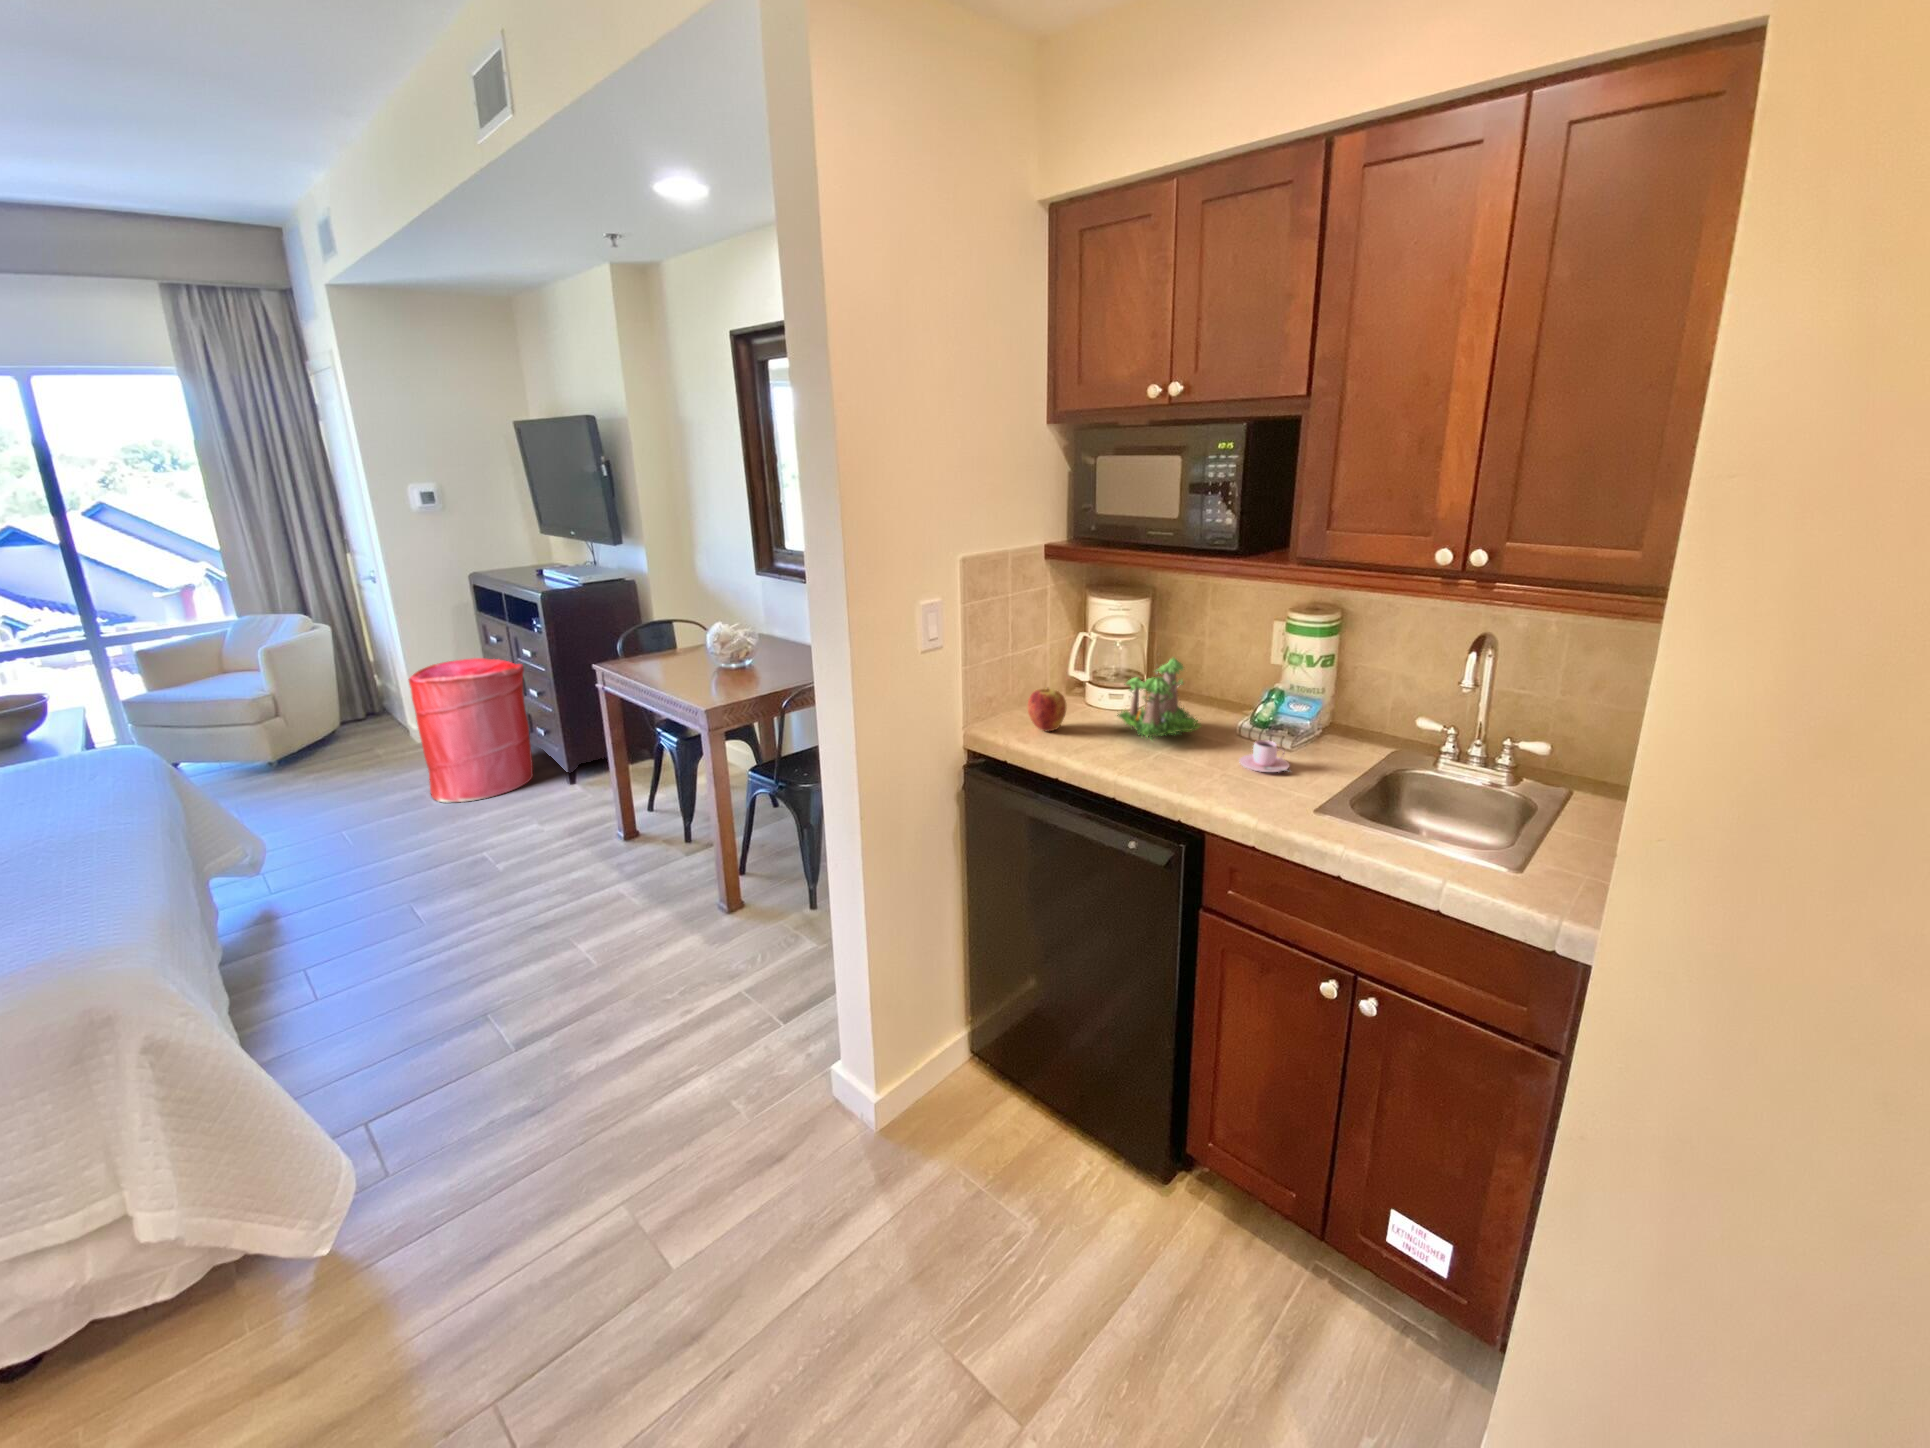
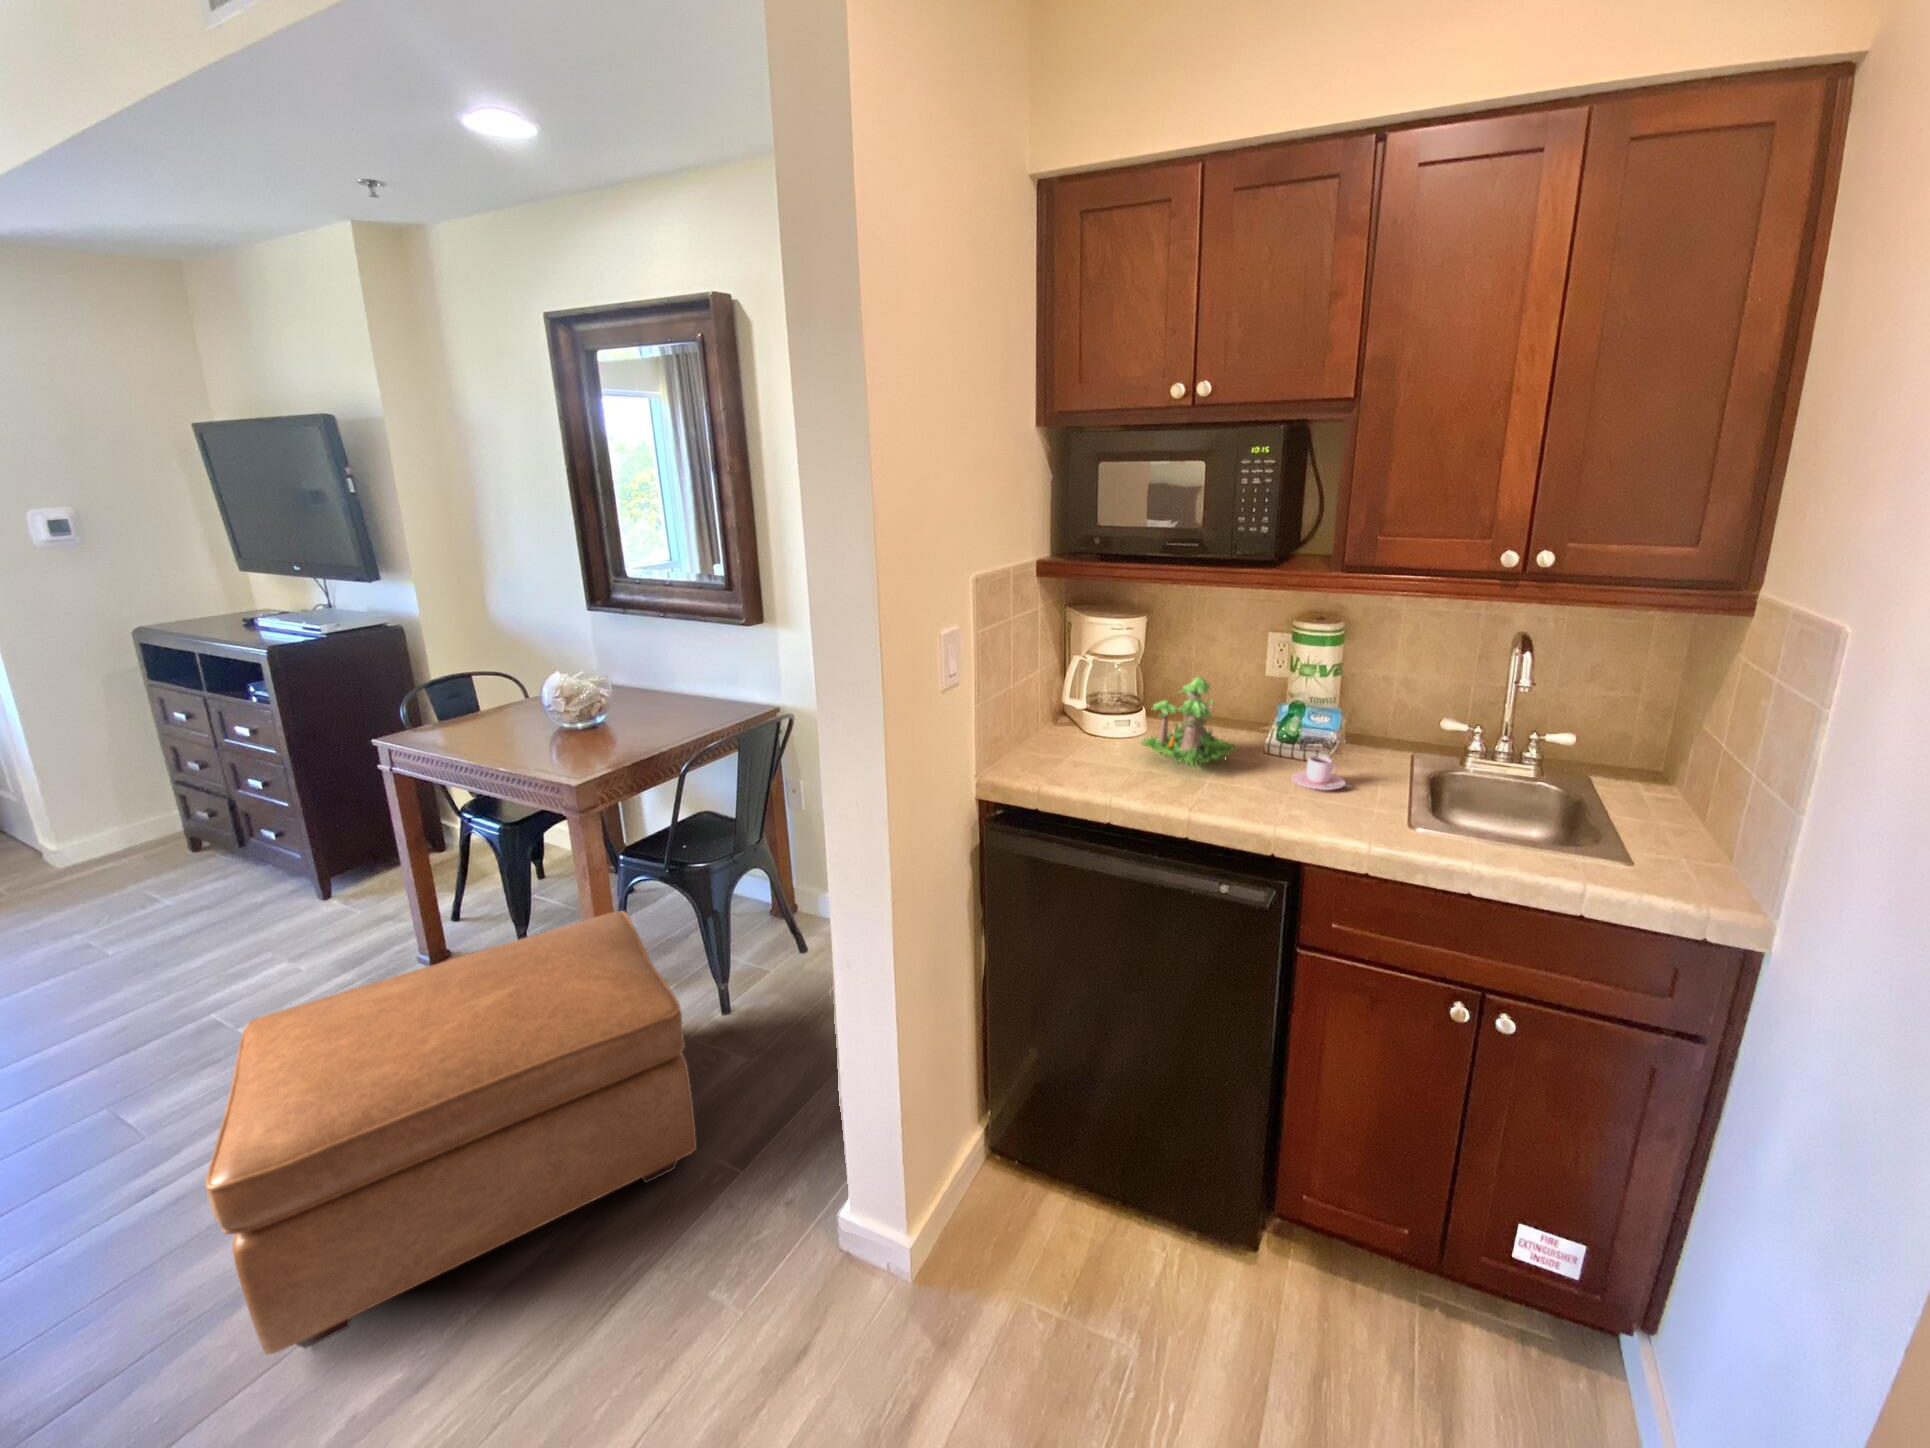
laundry hamper: present [409,658,533,802] -> none [39,744,261,954]
apple: present [1028,688,1067,731] -> none [1048,720,1097,770]
ottoman: none [434,813,755,1069] -> present [206,911,697,1355]

